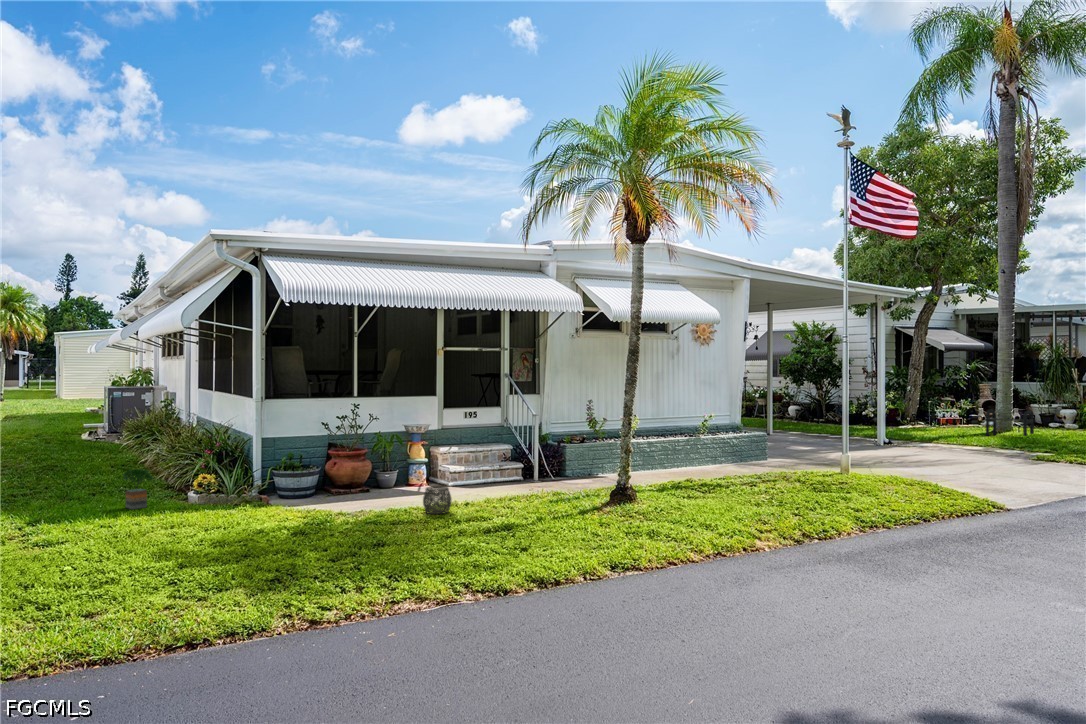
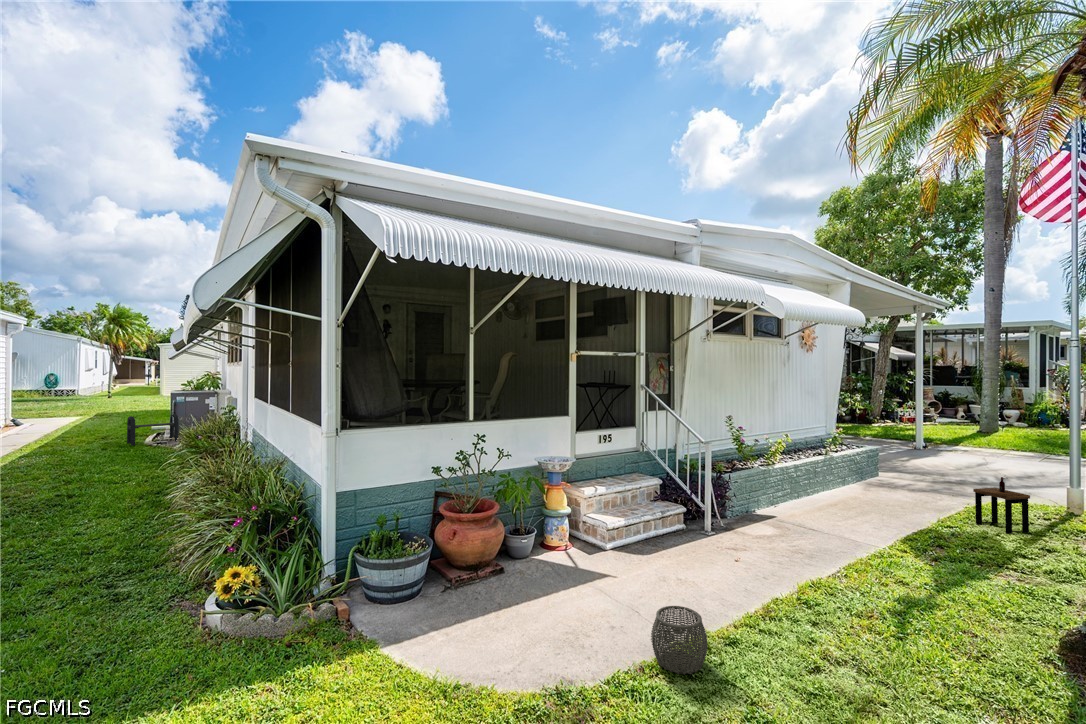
bench: present [986,409,1034,436] -> present [127,414,179,446]
side table: none [747,442,776,483] -> present [973,477,1030,534]
potted tree: present [123,469,153,509] -> none [64,570,134,659]

